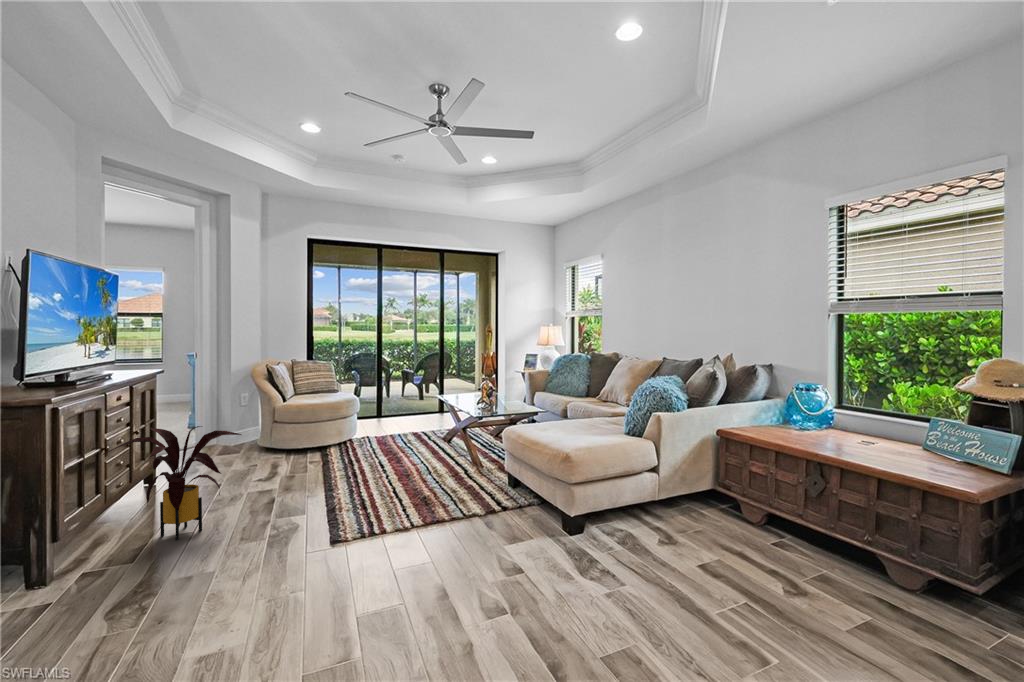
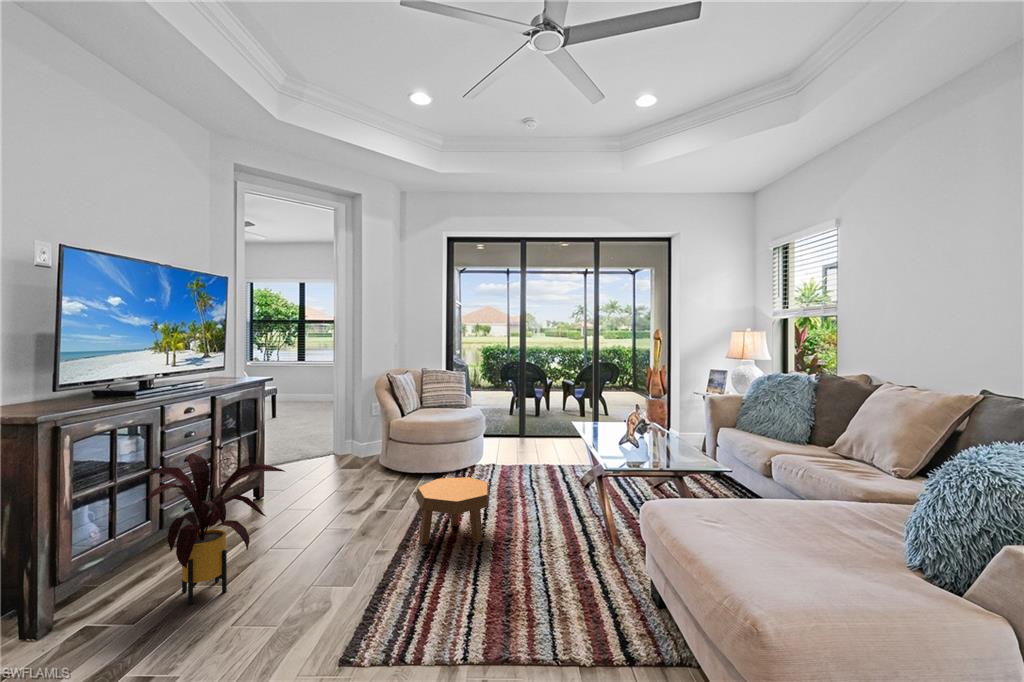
footstool: none [332,437,393,486] -> present [416,477,490,545]

